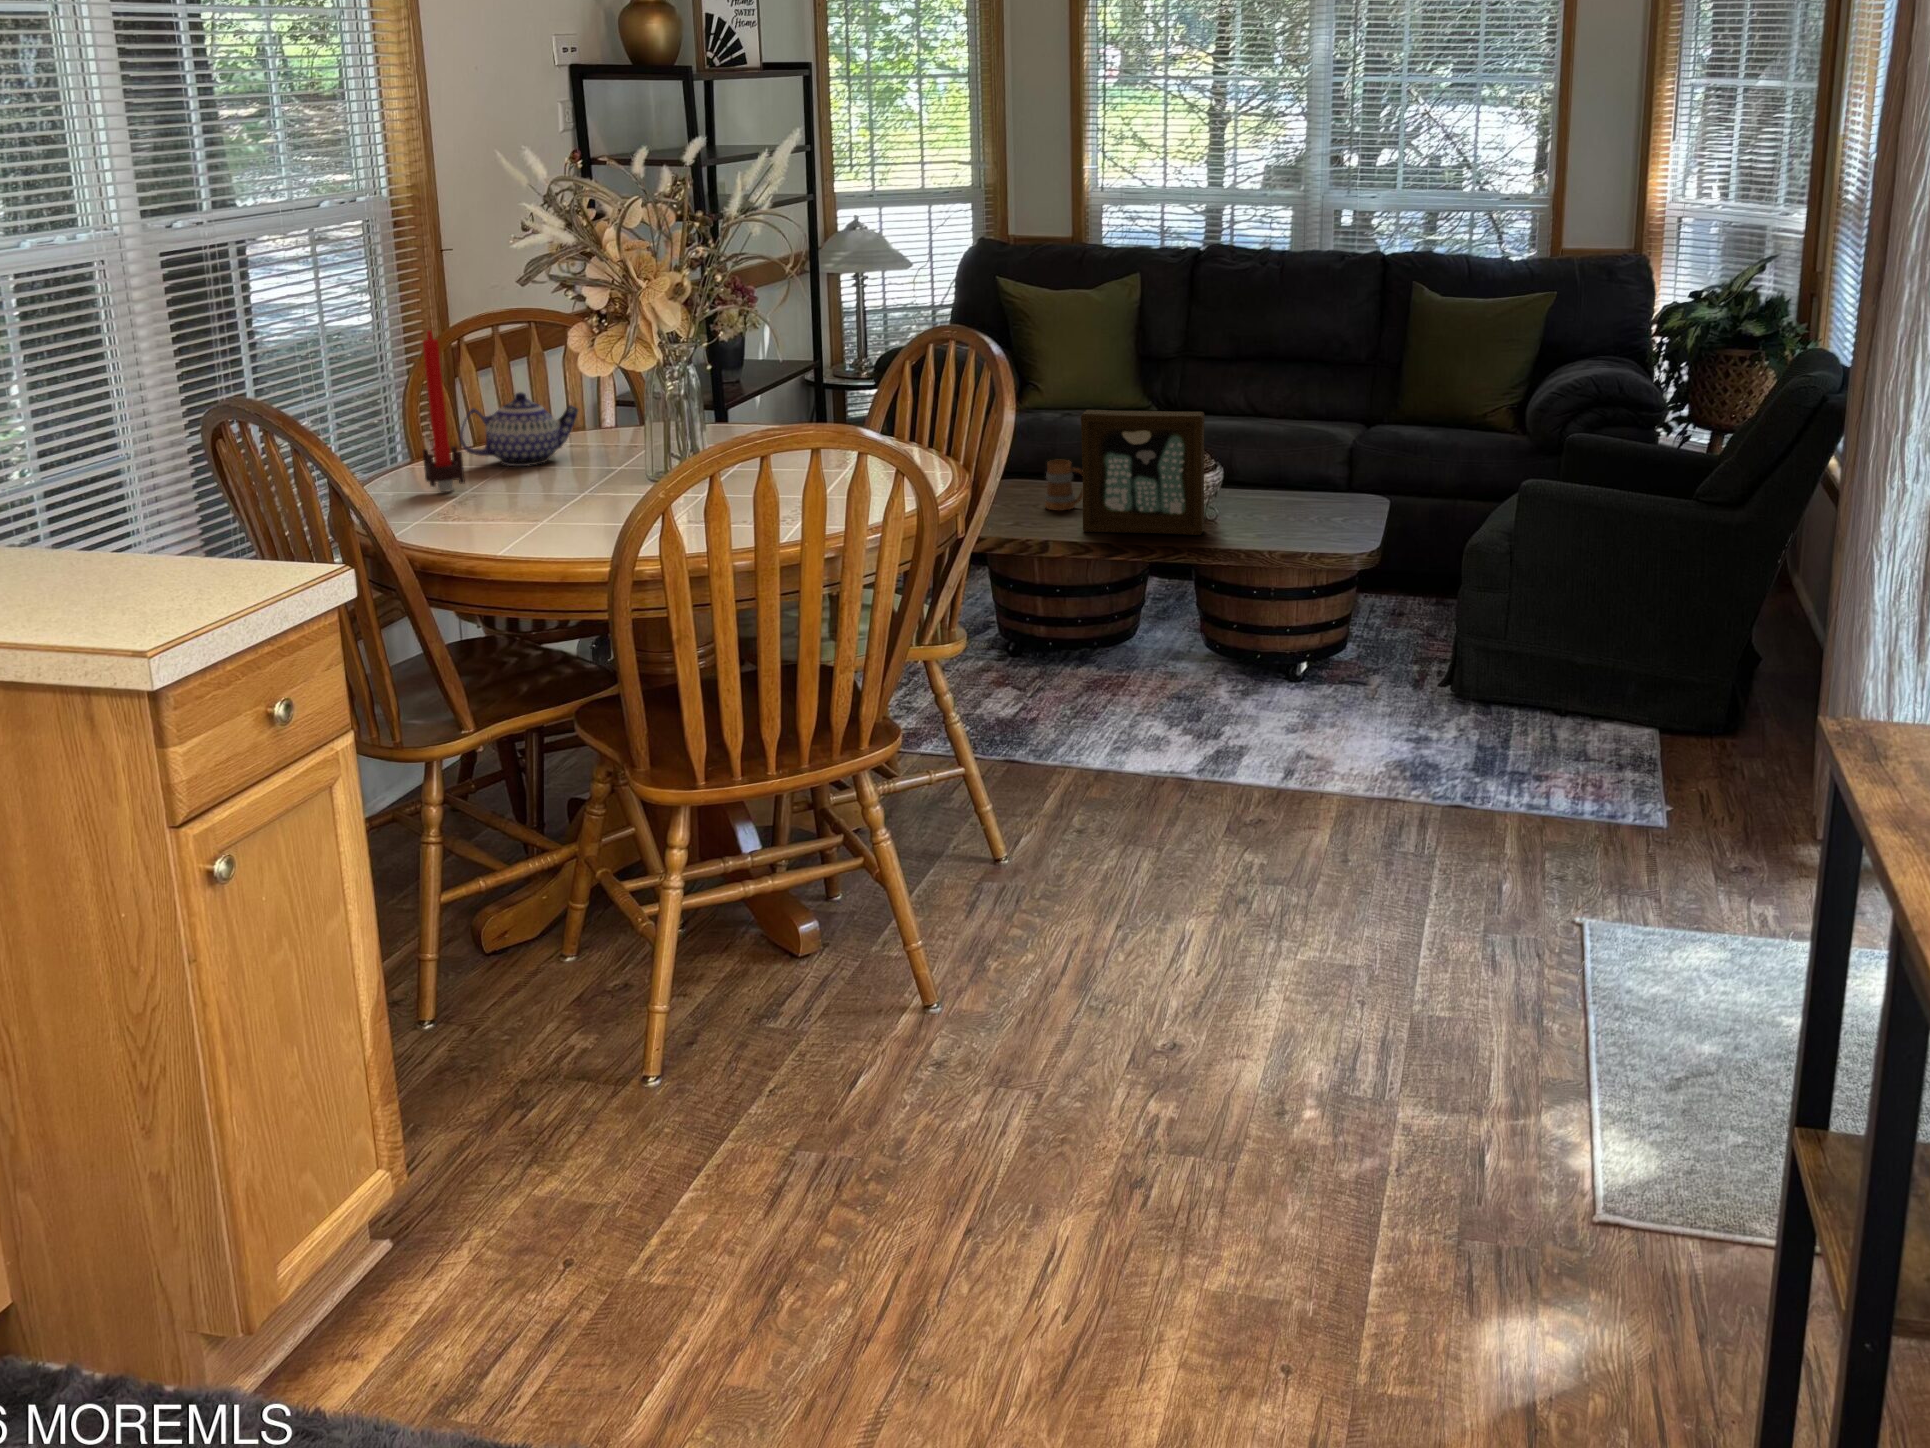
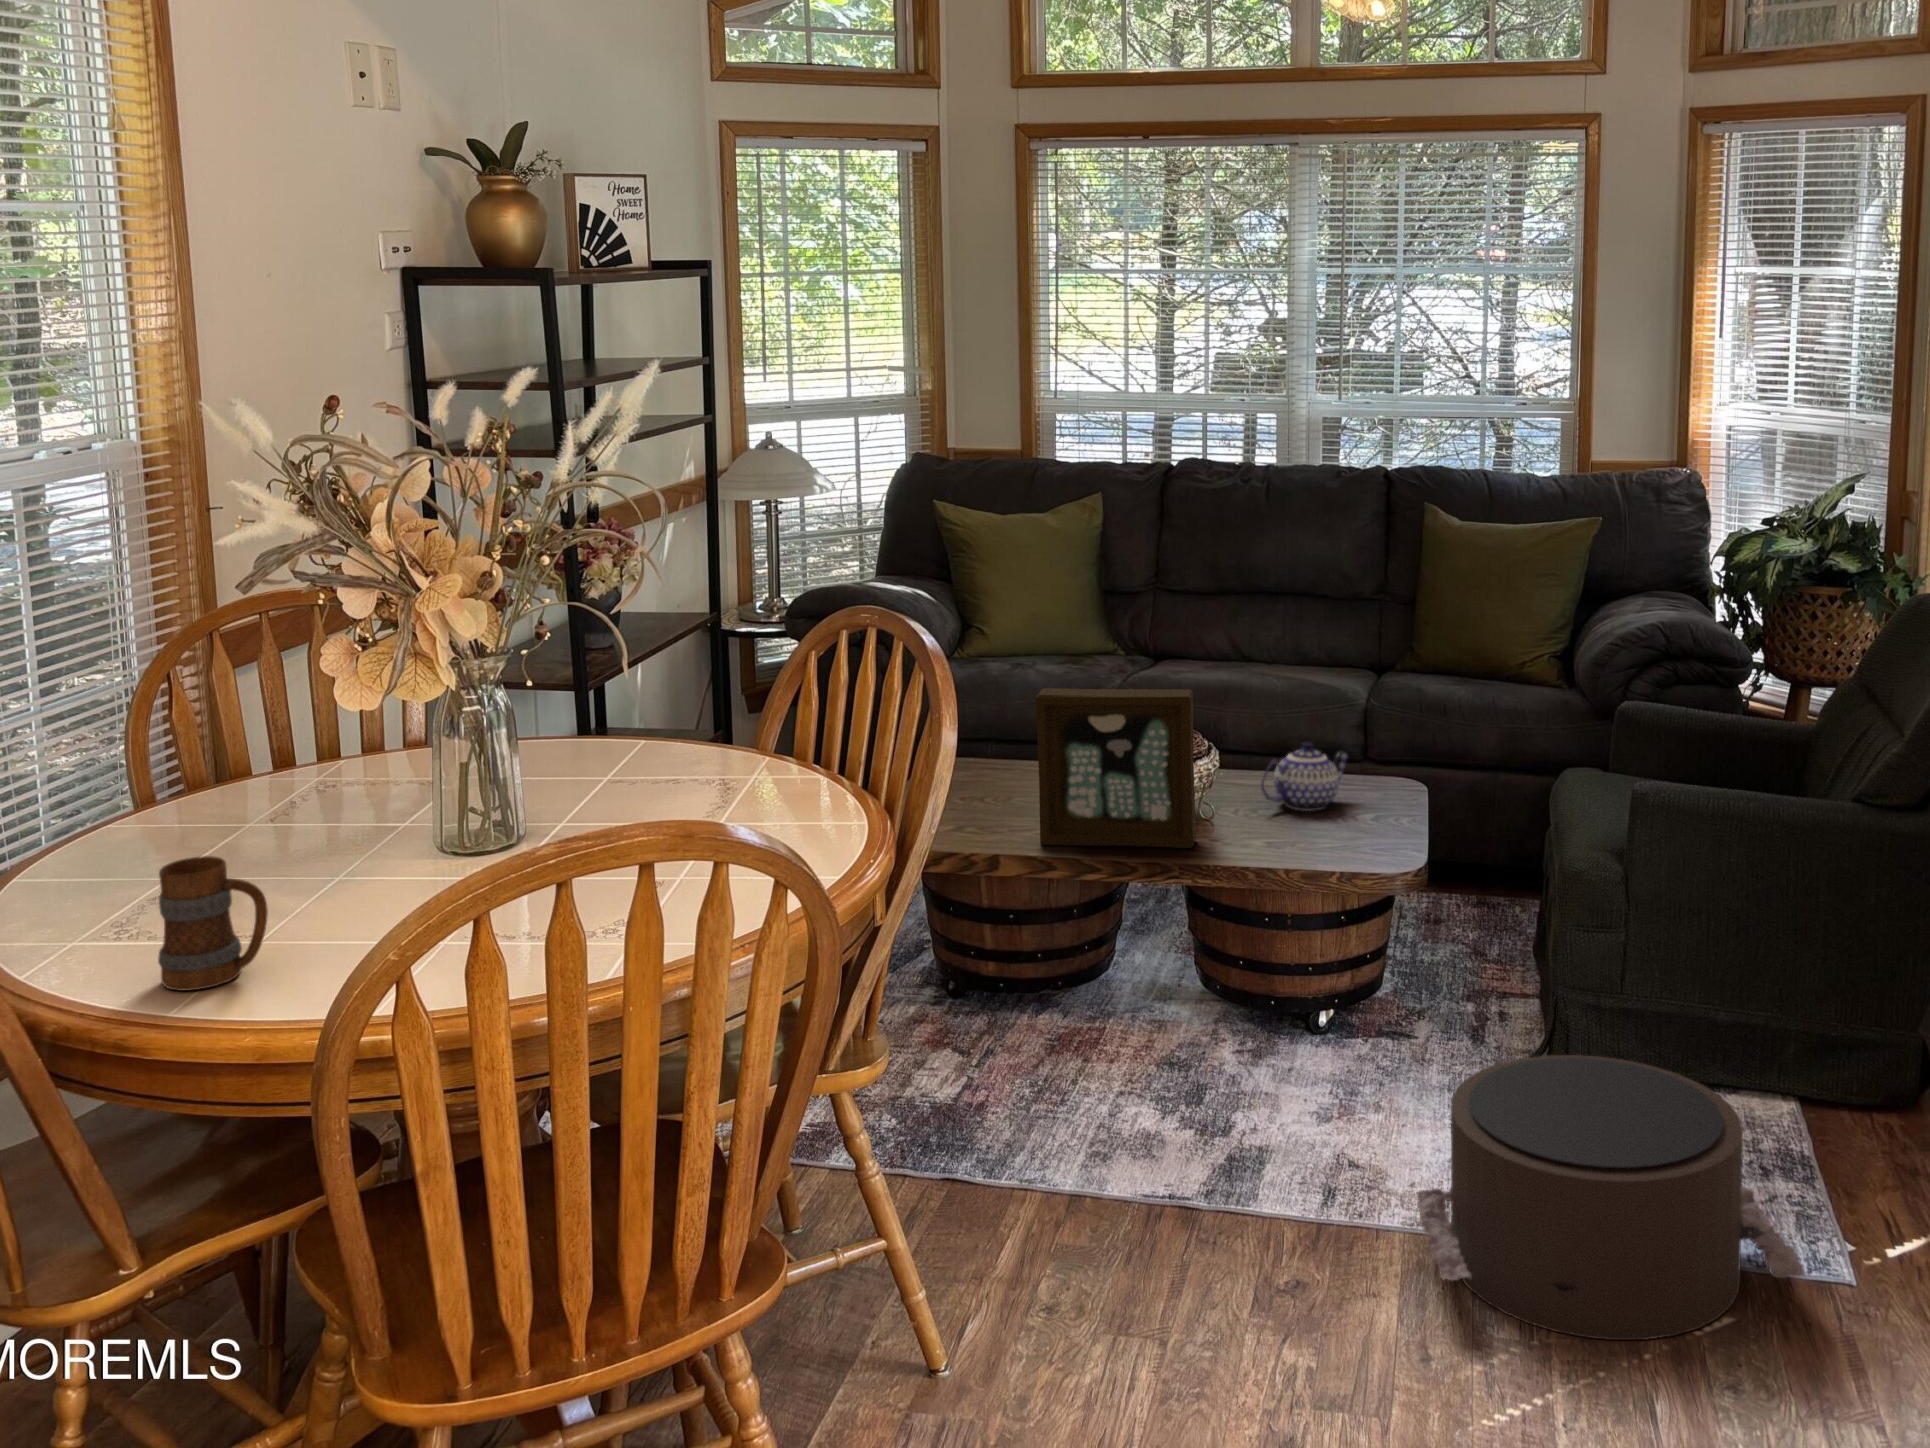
candle: present [423,330,465,492] -> none [121,646,178,872]
teapot: present [460,392,578,466] -> present [1261,742,1348,811]
mug: present [1045,460,1082,511] -> present [158,856,268,991]
pouf: none [1352,673,1622,854] -> present [1416,1055,1806,1340]

